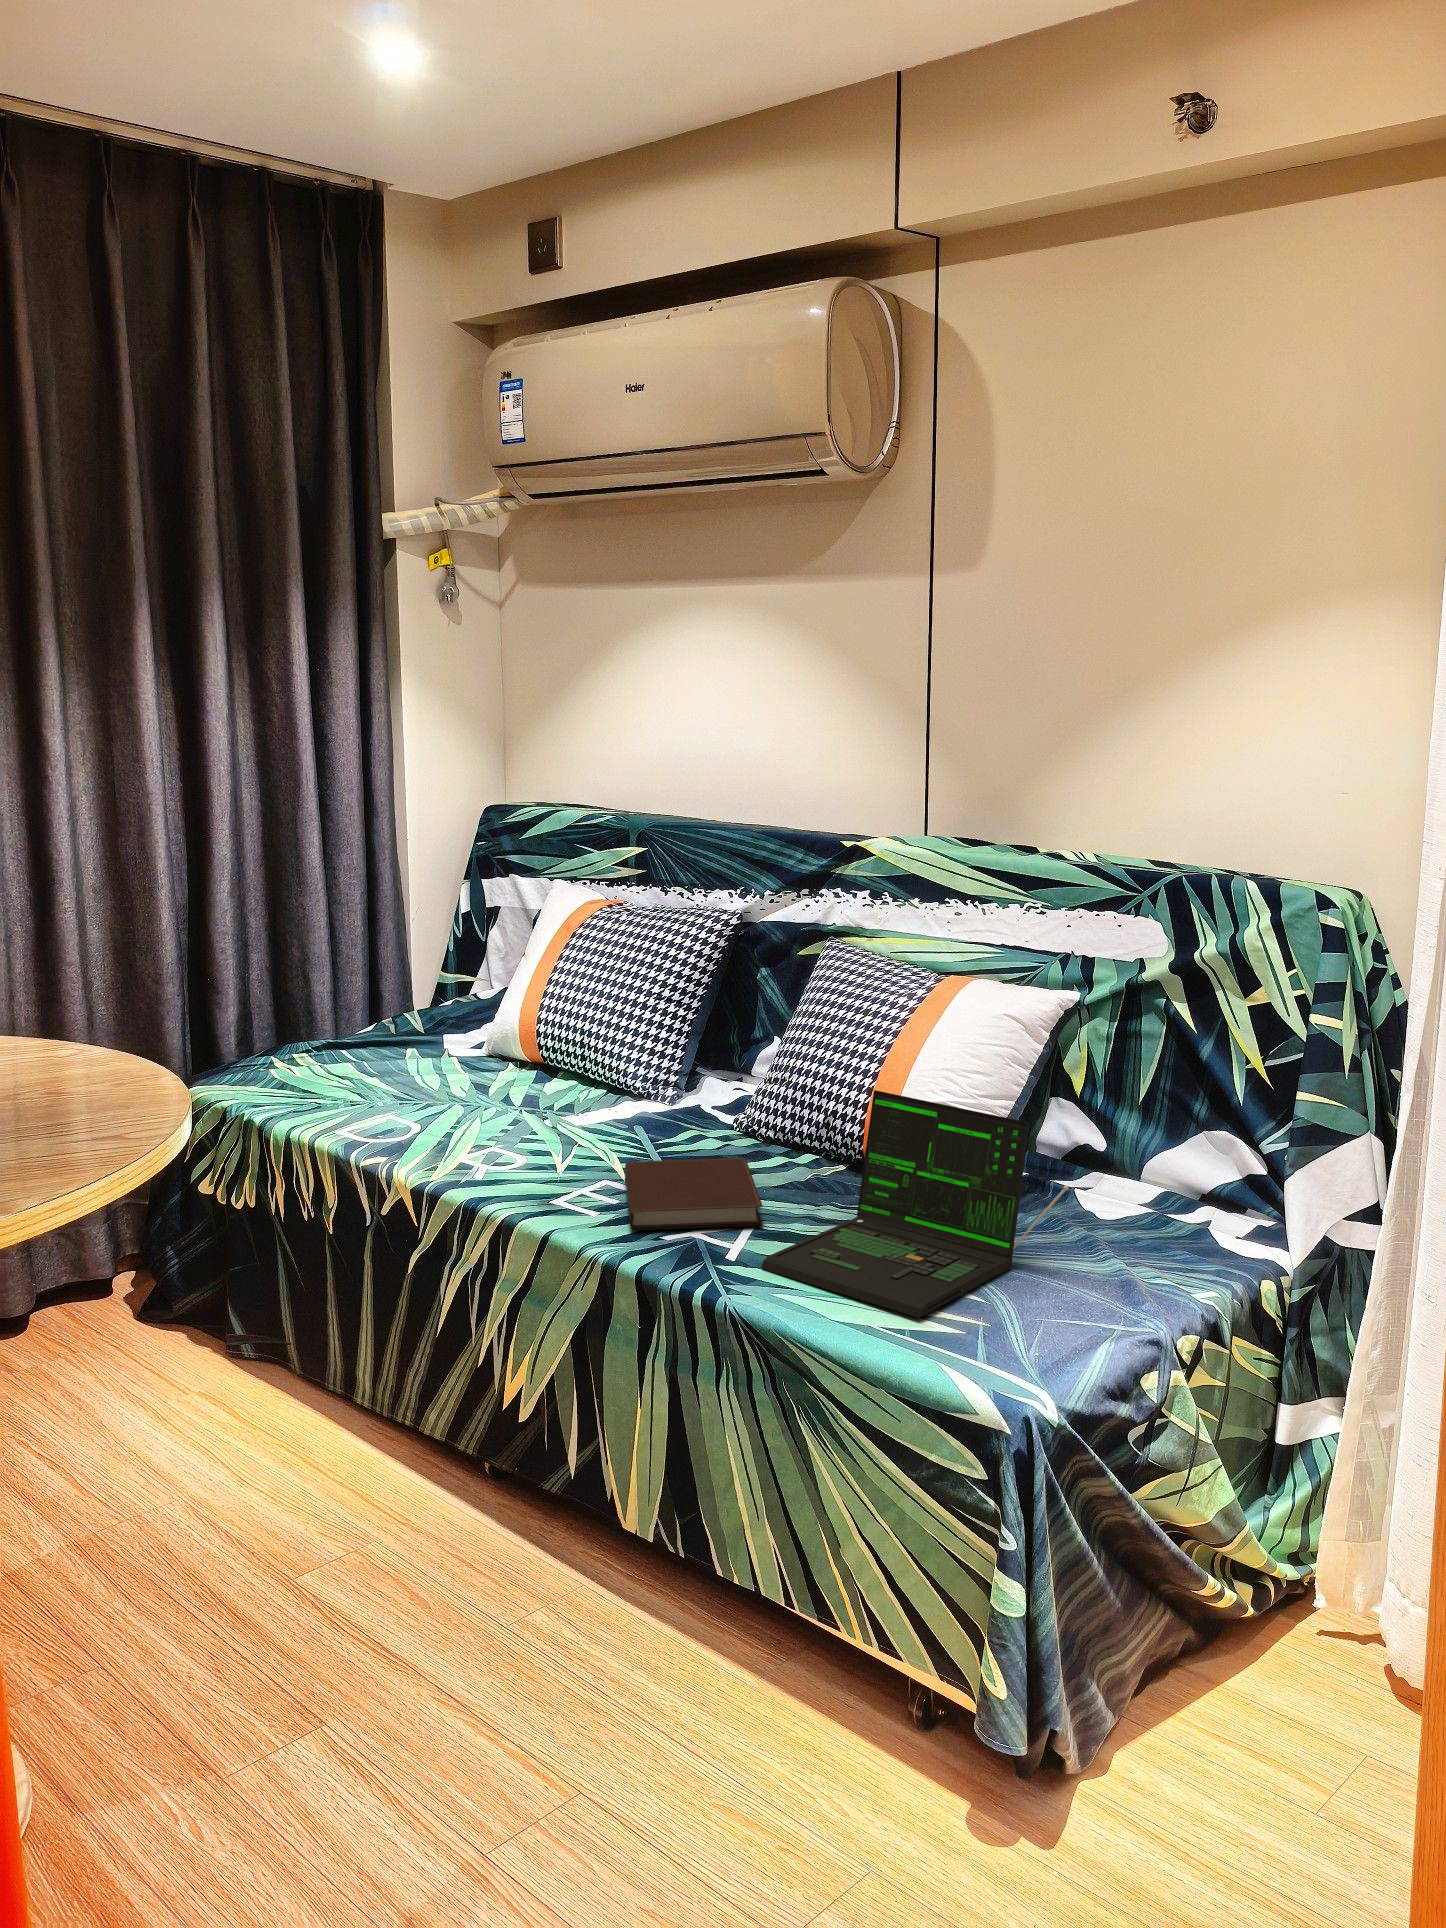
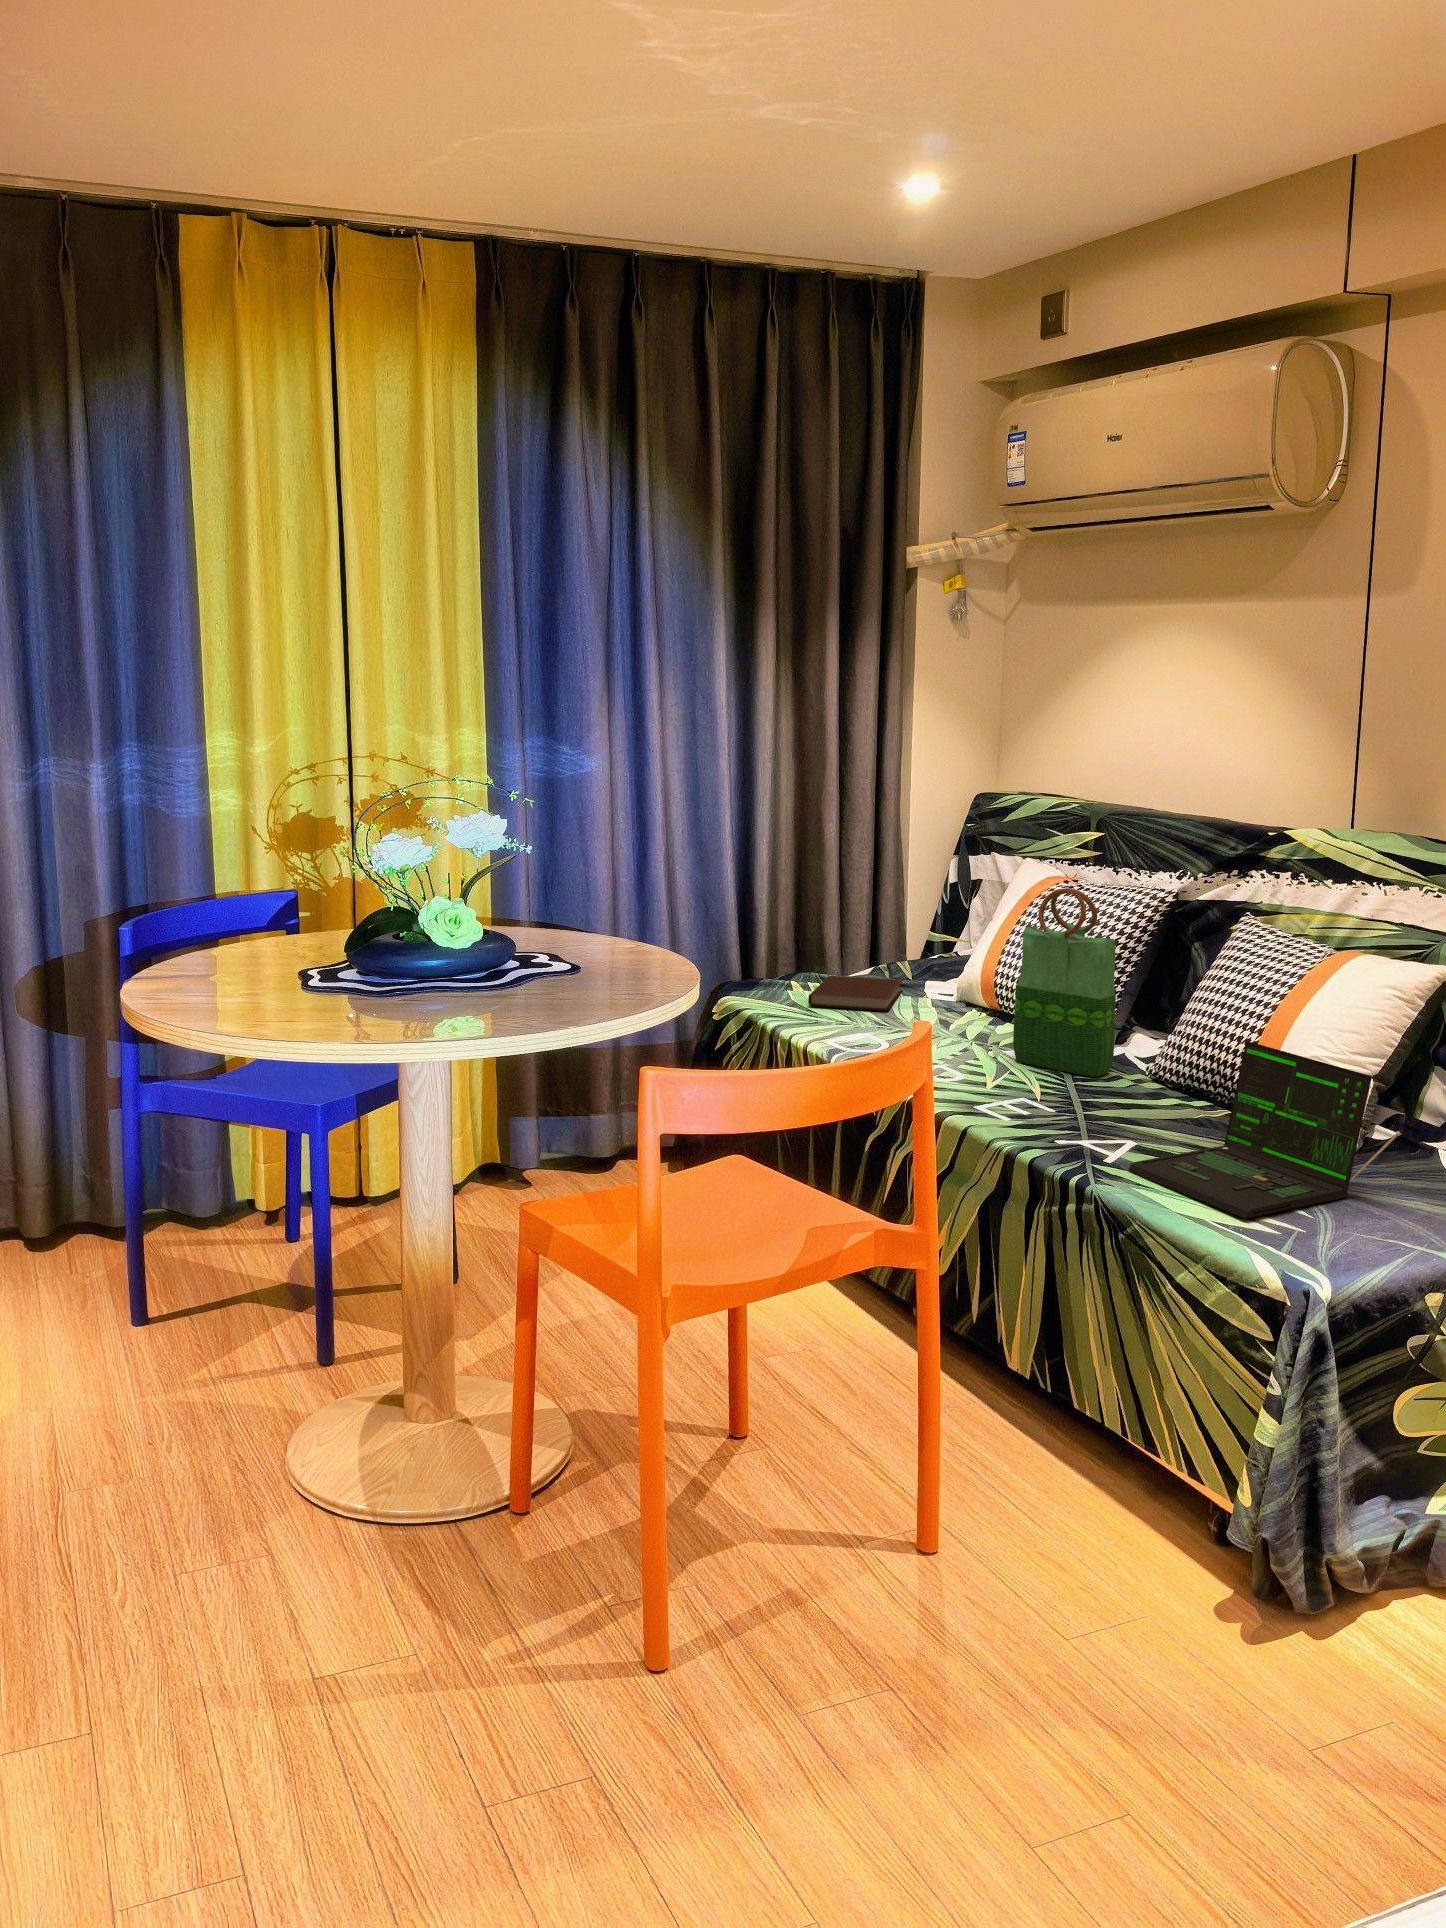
tote bag: none [576,917,697,1142] -> present [1013,888,1116,1077]
notebook: present [625,1158,763,1230] -> present [808,976,903,1011]

